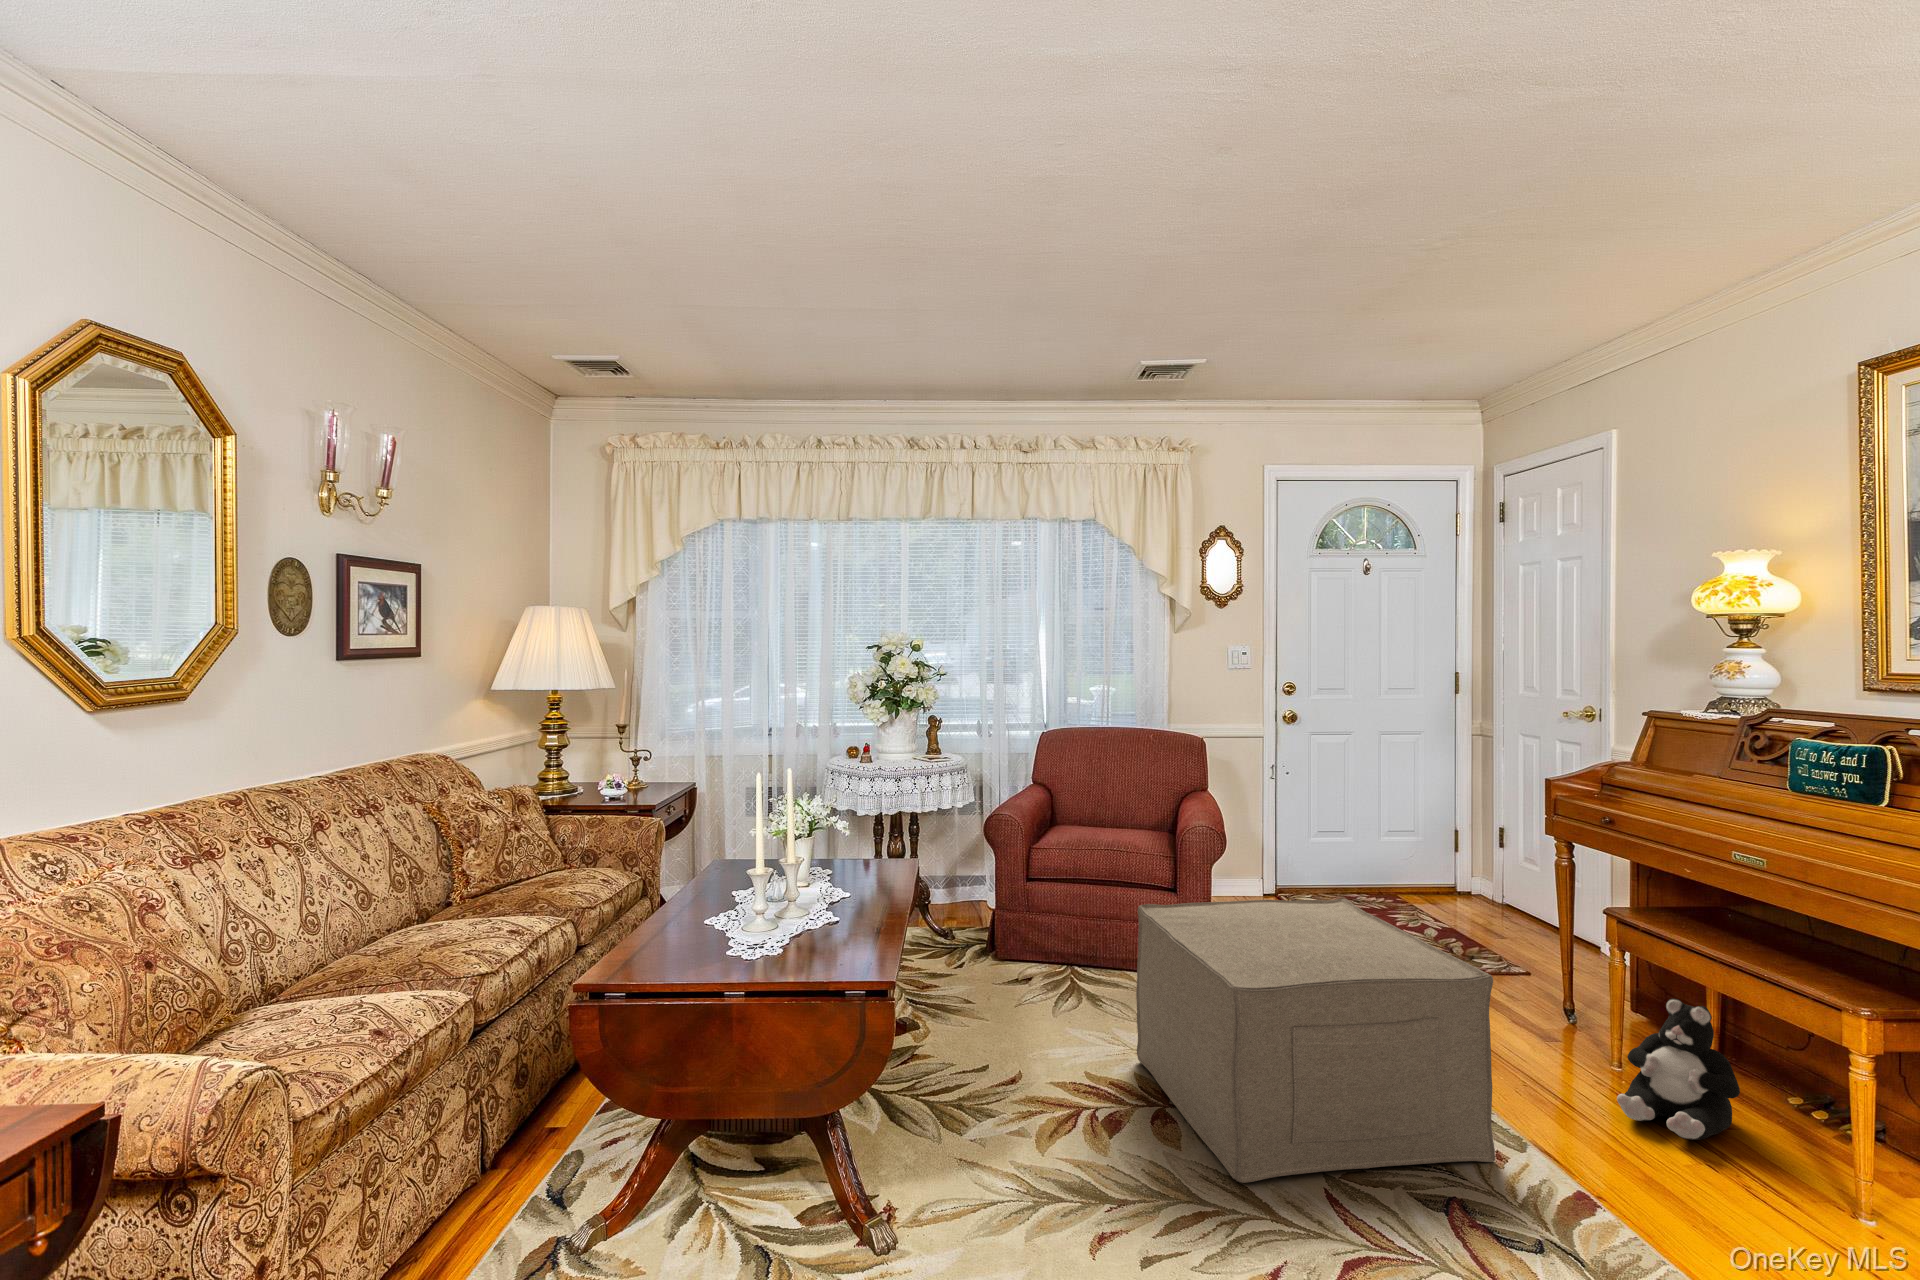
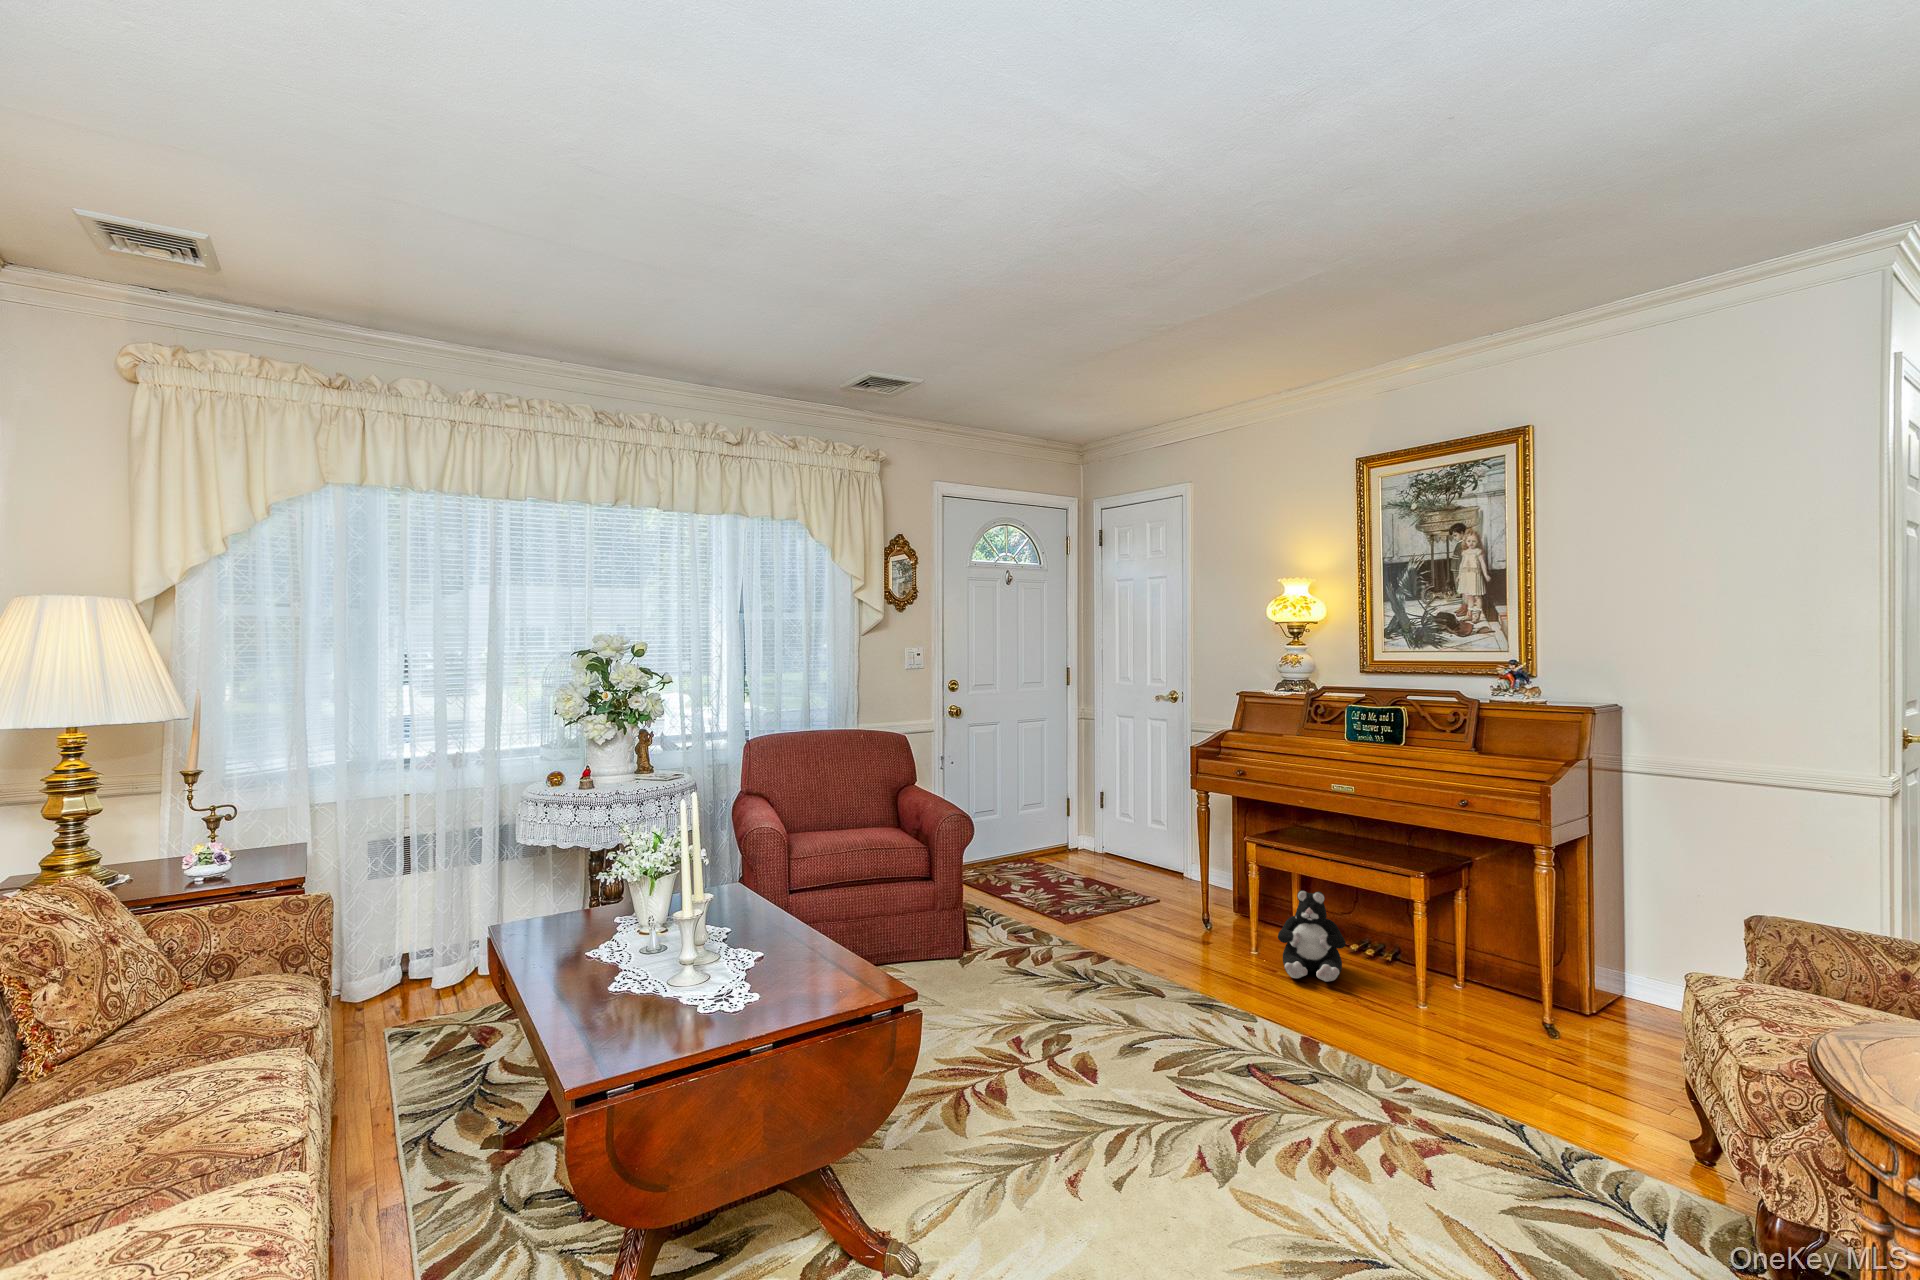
ottoman: present [1136,899,1495,1183] -> none [963,862,1251,1103]

